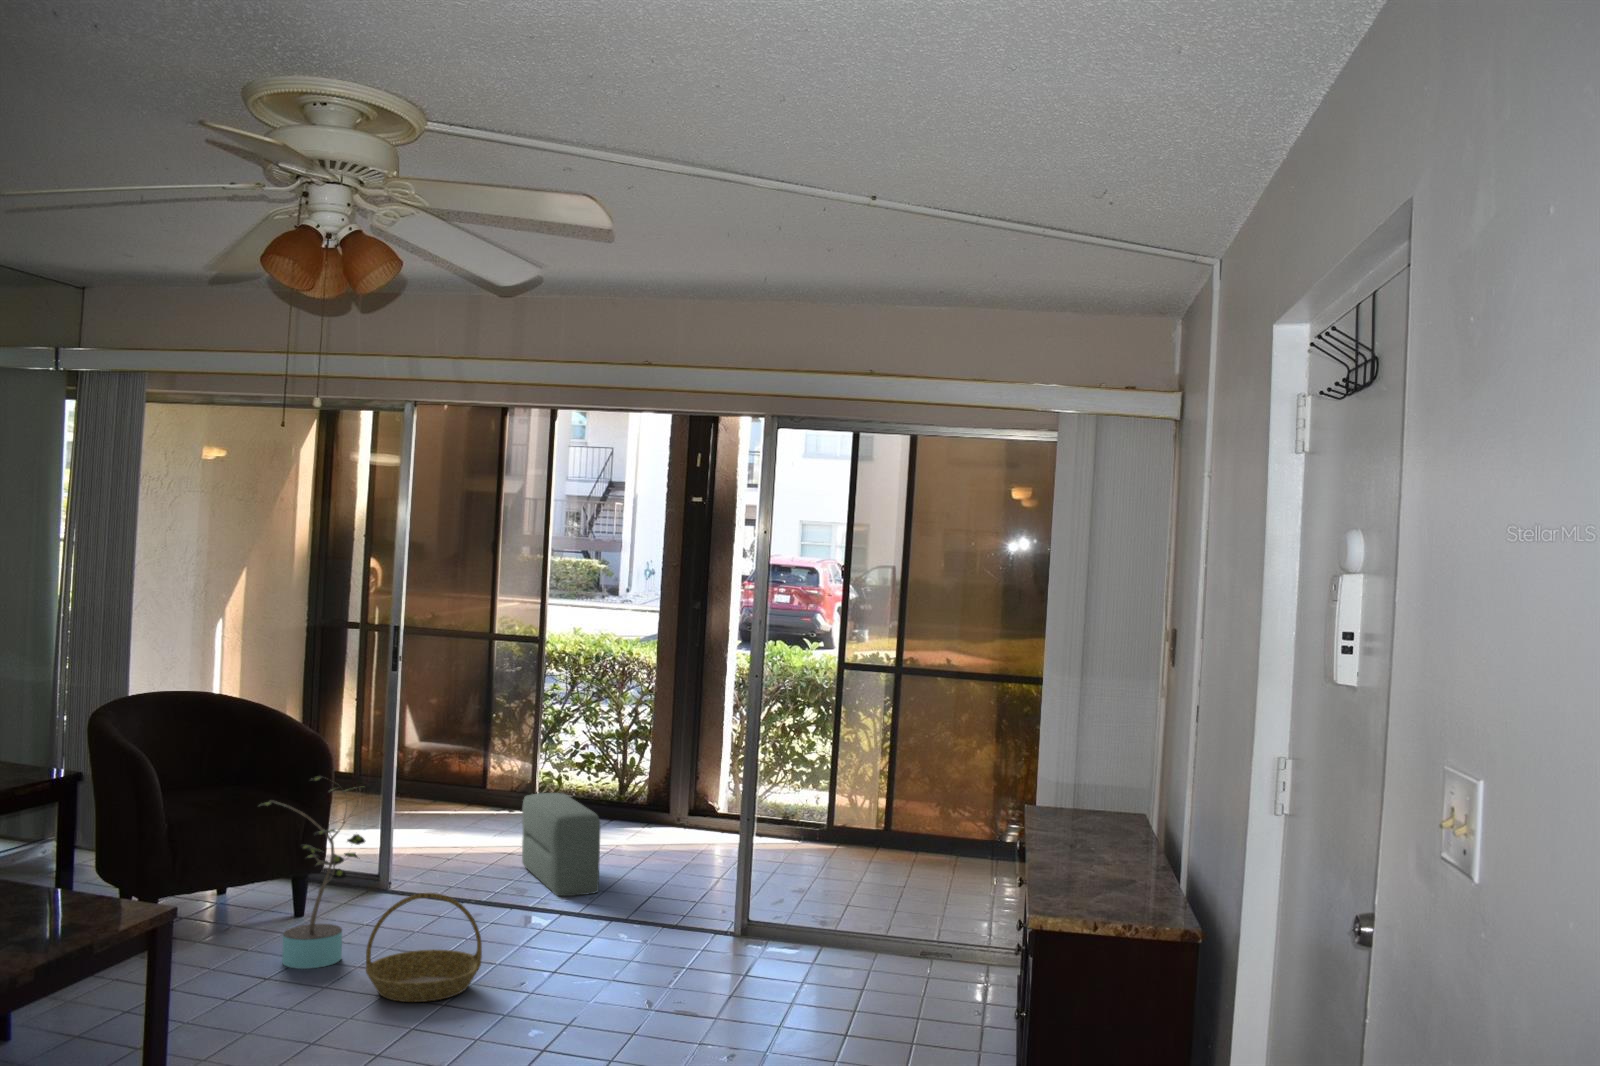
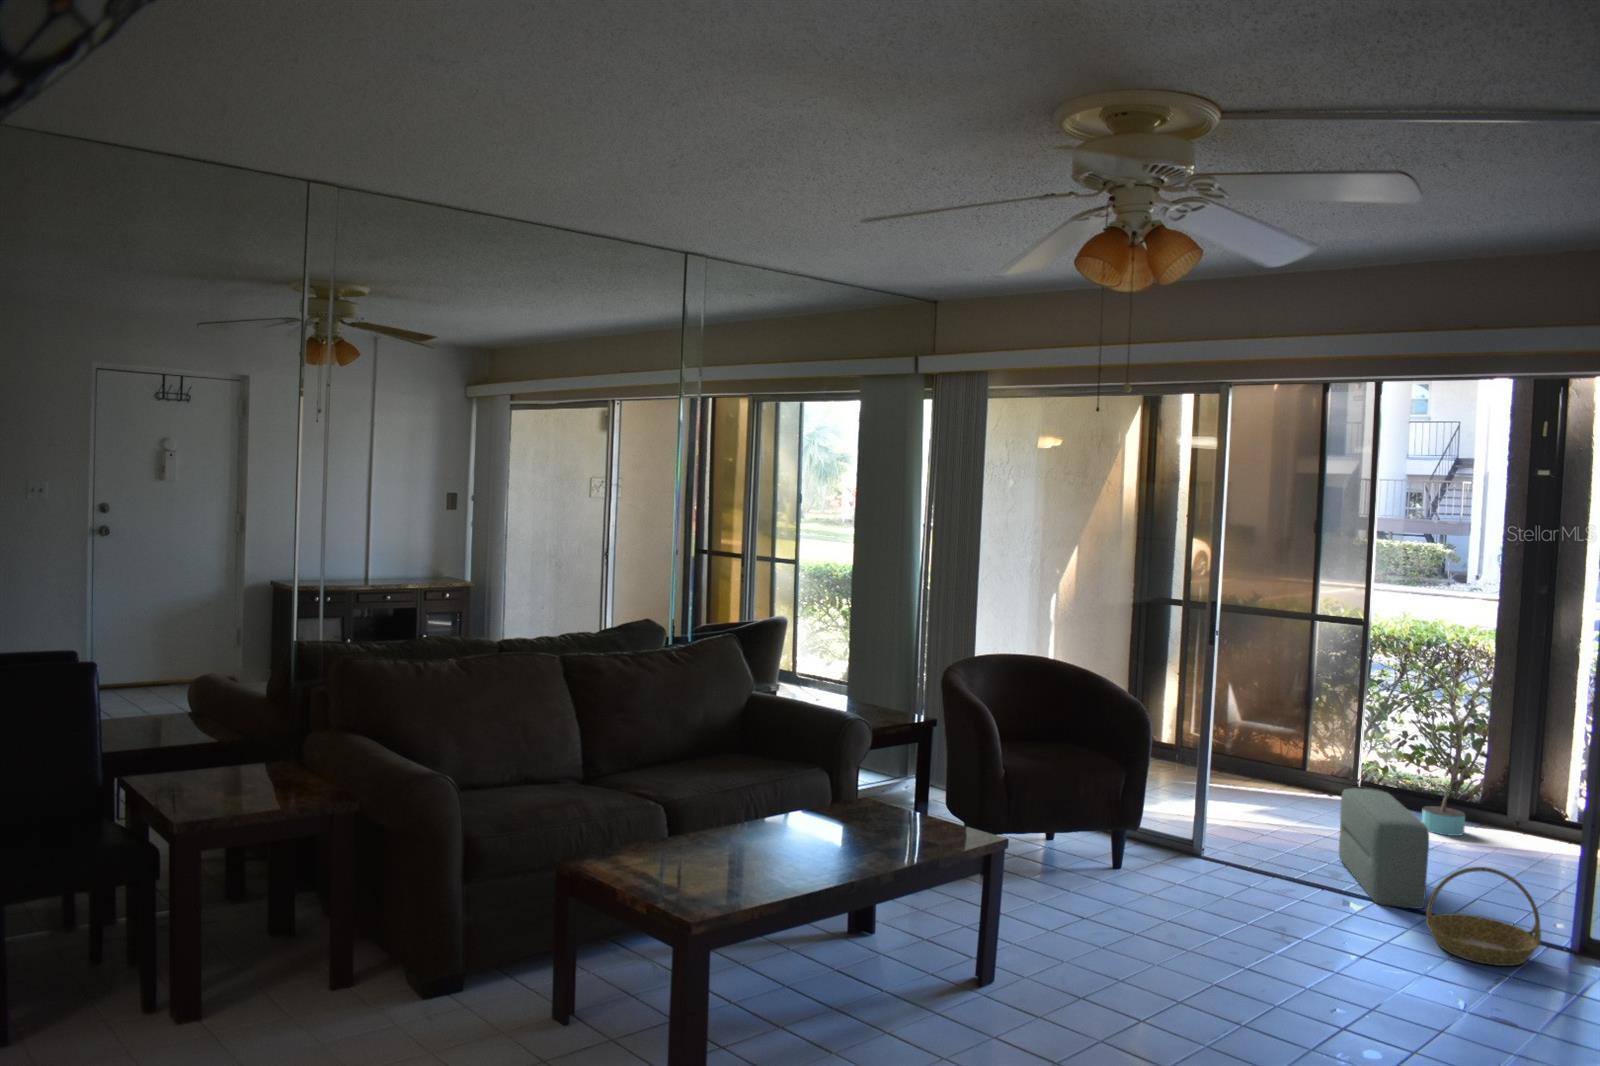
potted plant: present [258,776,365,969] -> present [1409,708,1489,836]
basket: present [366,893,482,1002] -> present [1426,867,1541,966]

